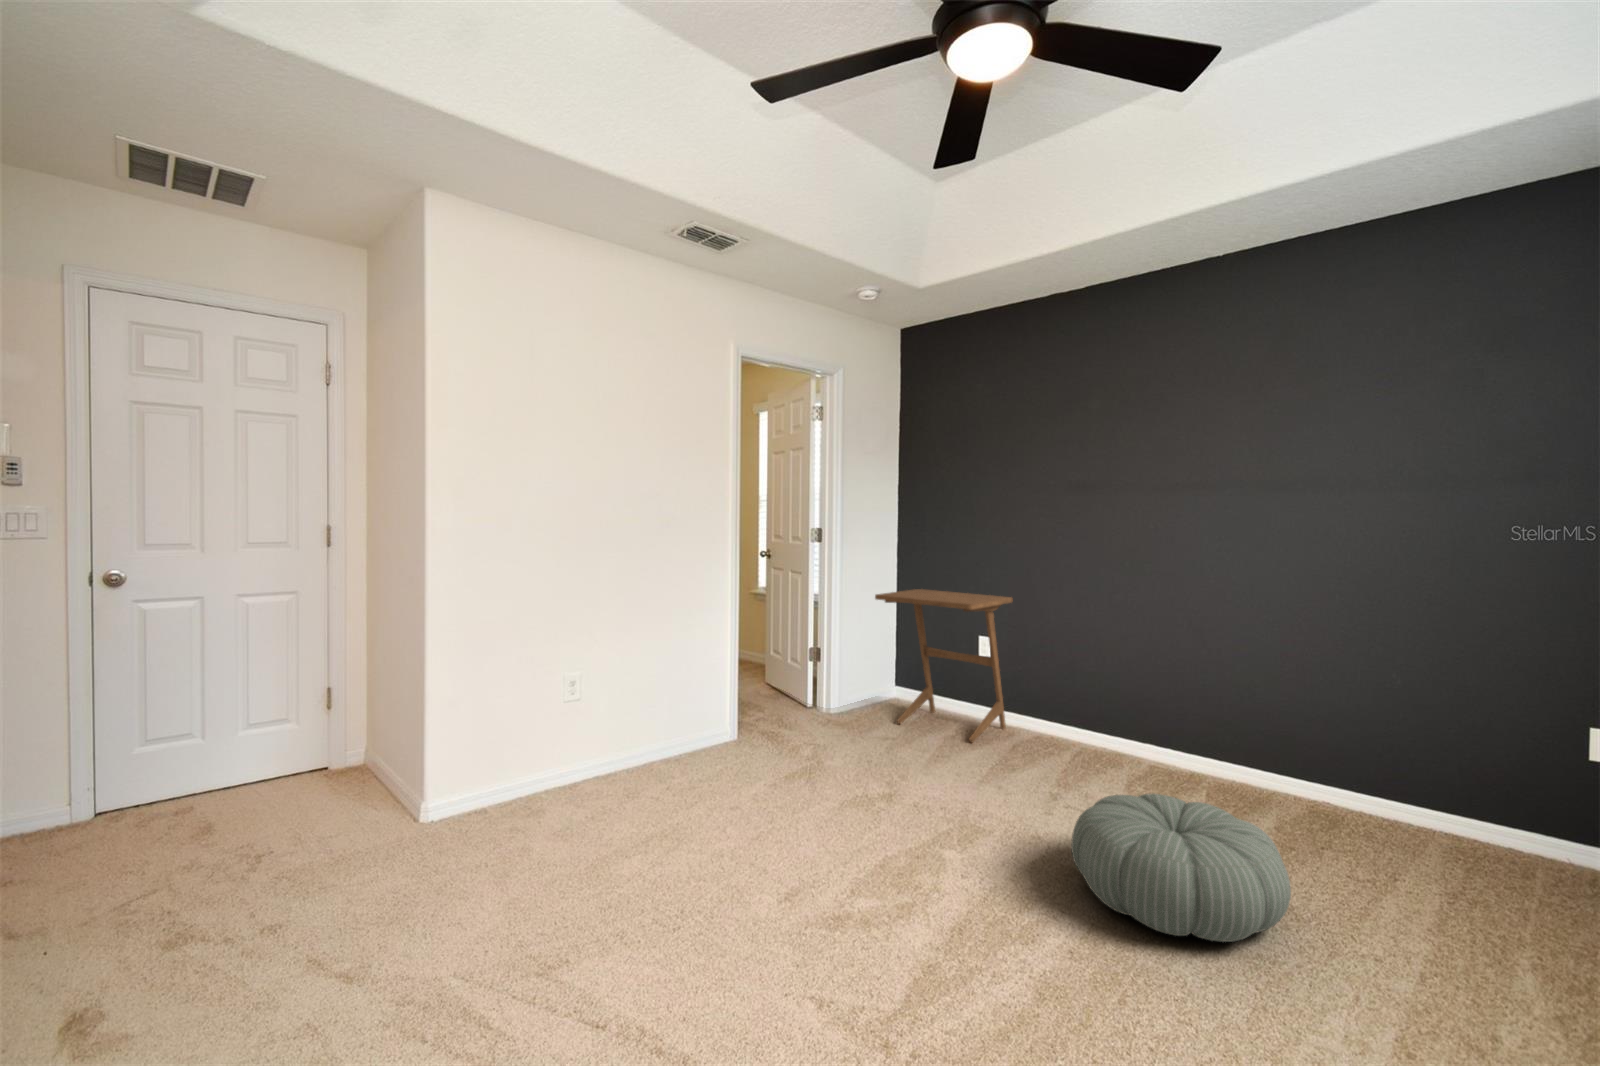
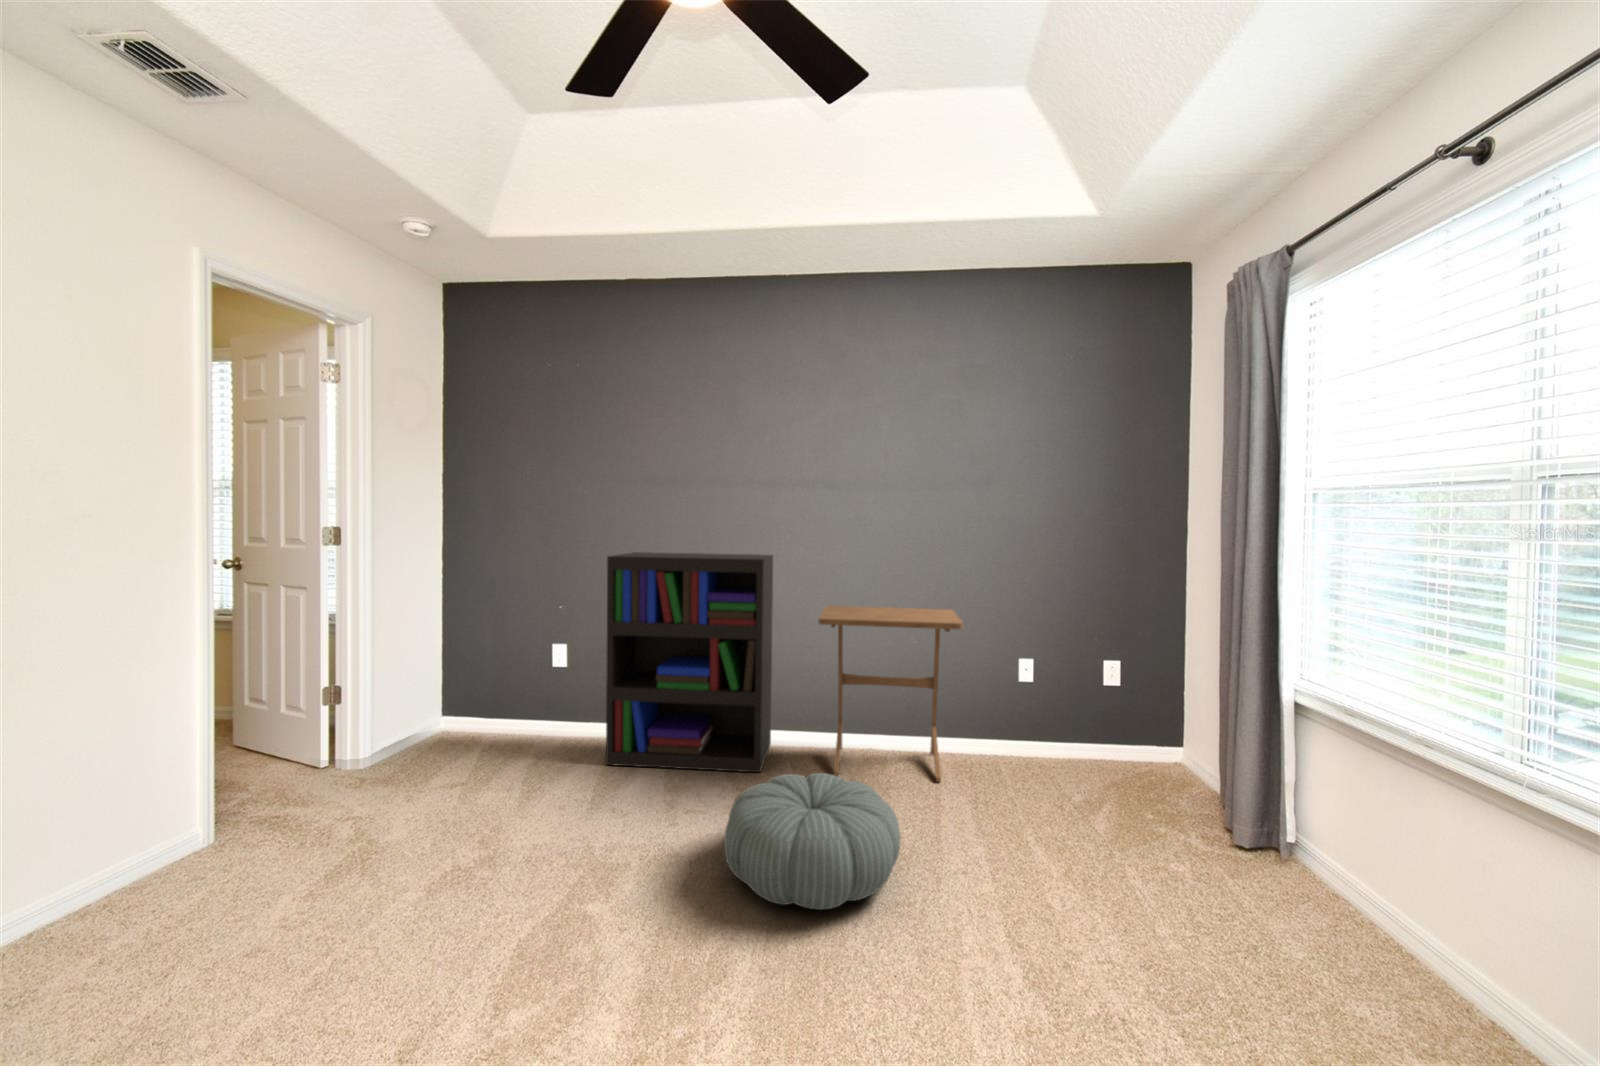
bookshelf: none [1012,552,1206,800] -> present [606,552,773,772]
side table: present [875,589,1012,743] -> present [819,606,963,782]

